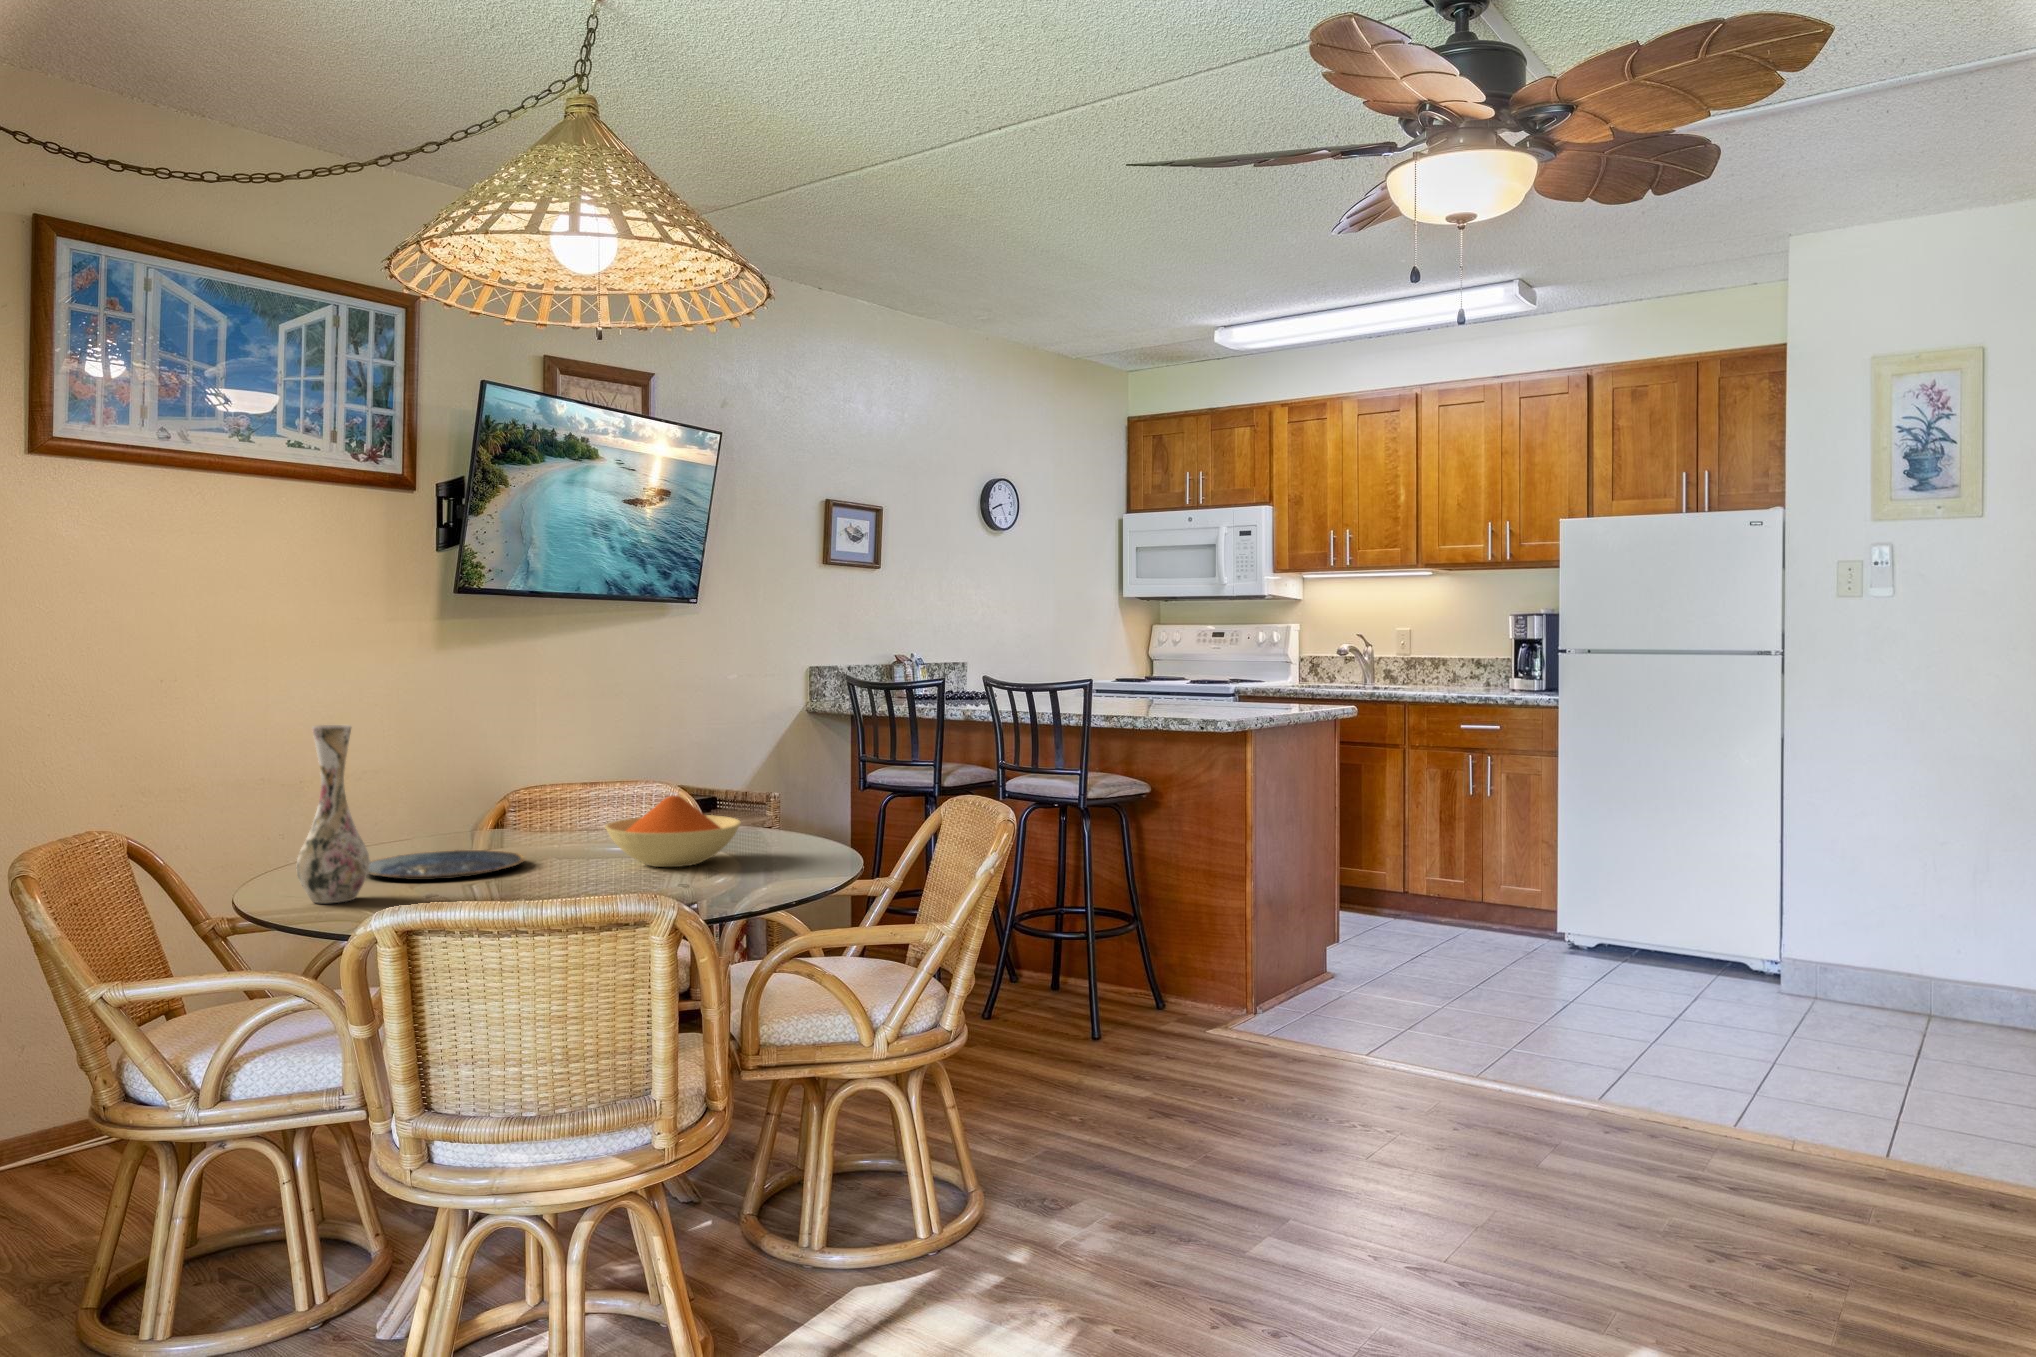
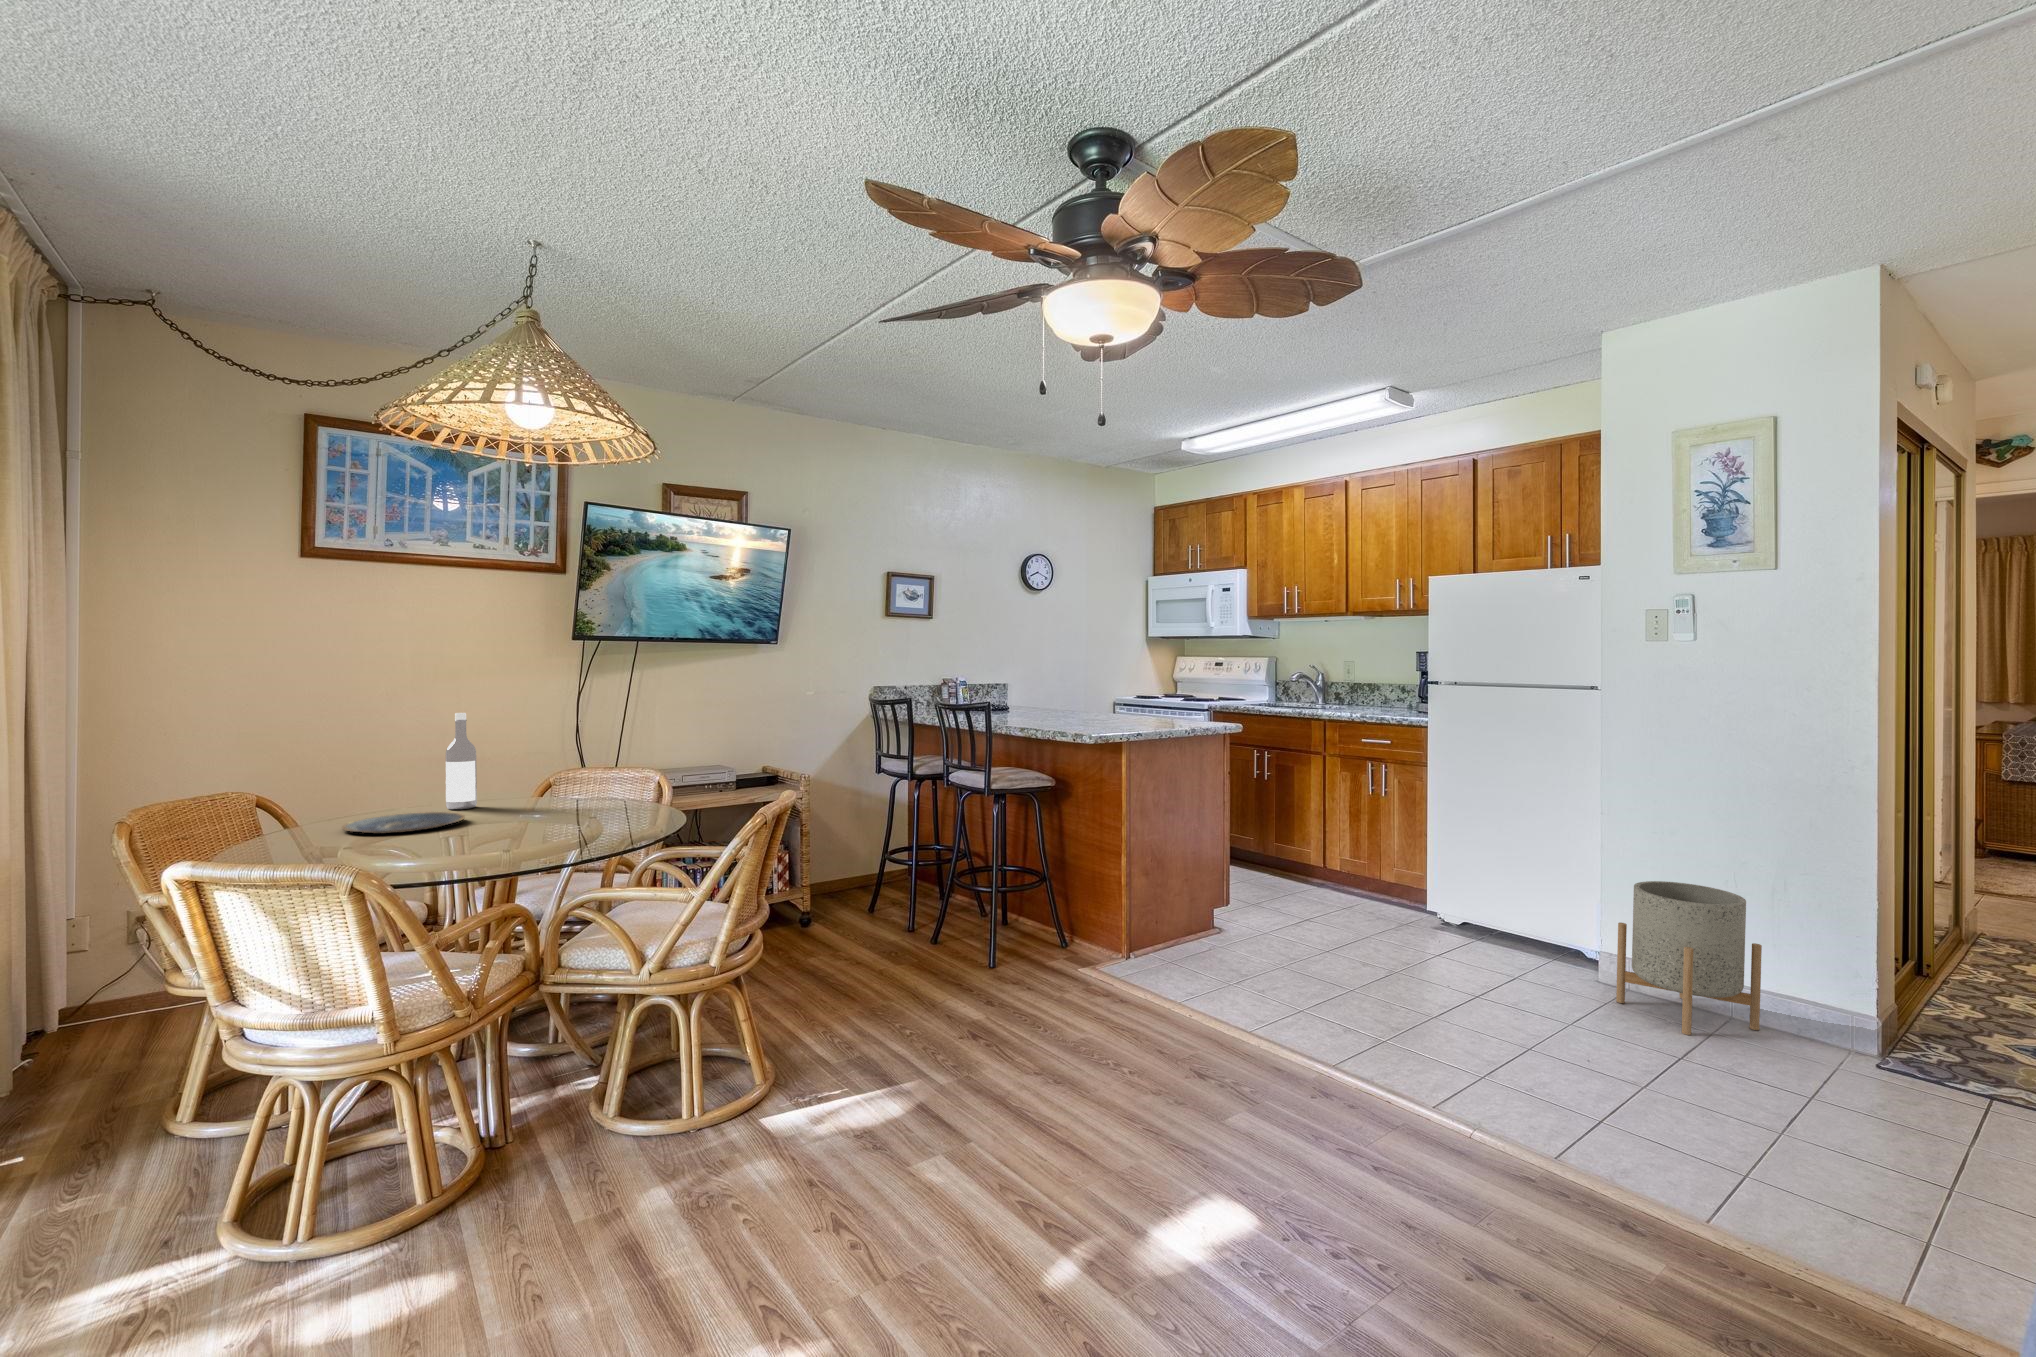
wine bottle: none [419,701,464,849] -> present [446,713,477,809]
vase: present [297,725,370,903] -> none [243,732,300,849]
bowl: present [605,795,741,867] -> none [492,783,596,833]
planter: none [1828,874,1982,1039] -> present [1616,881,1762,1035]

